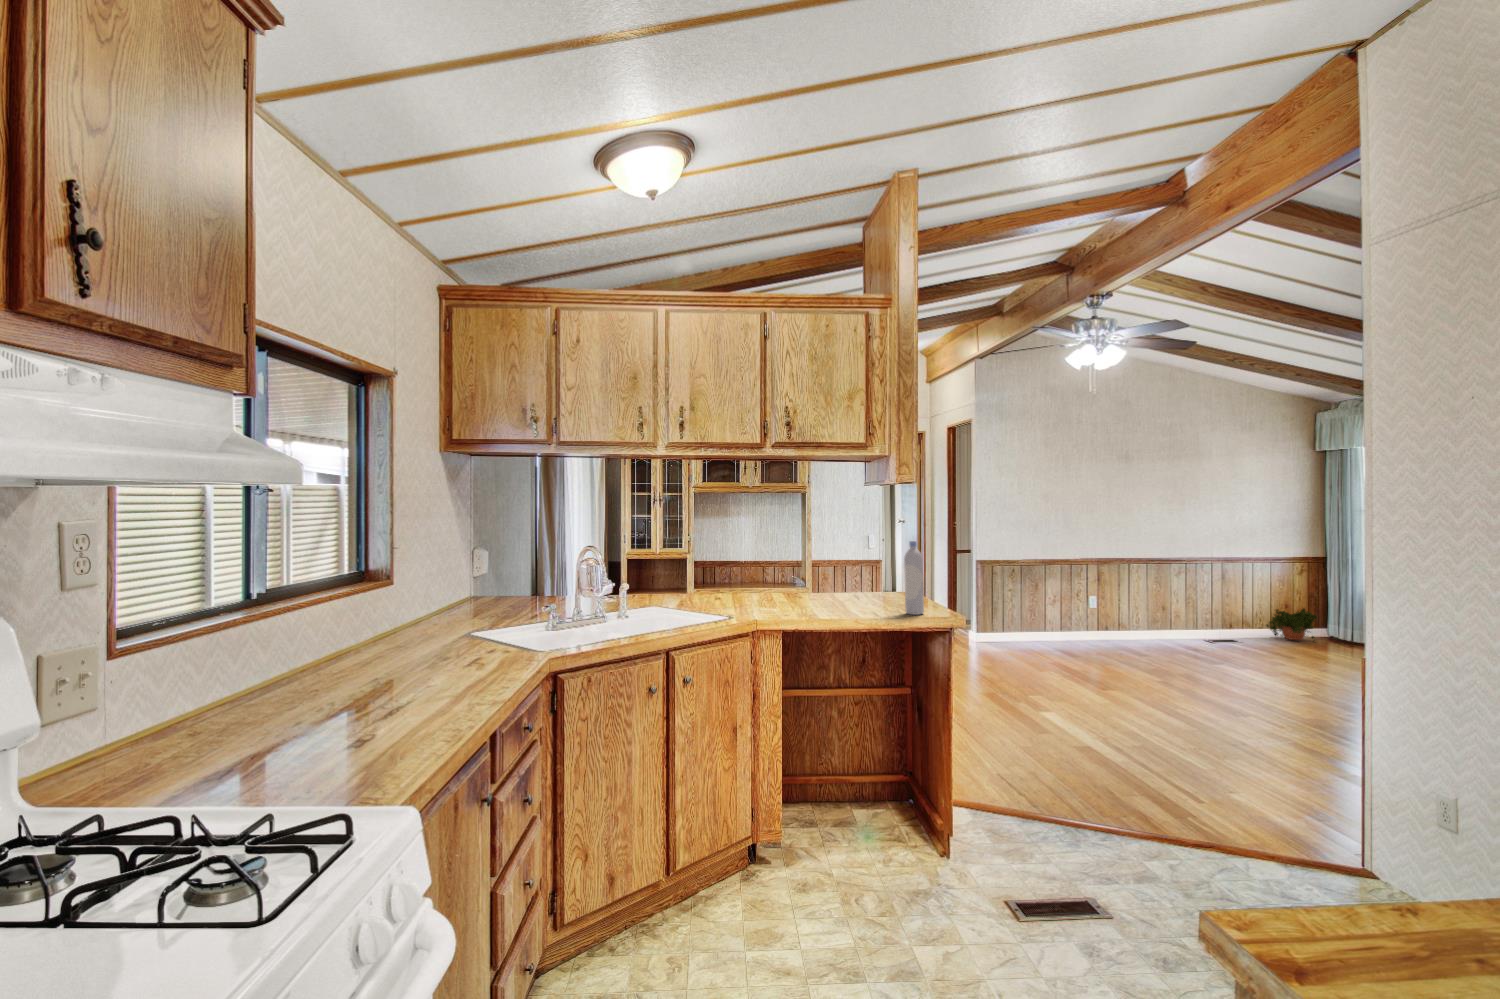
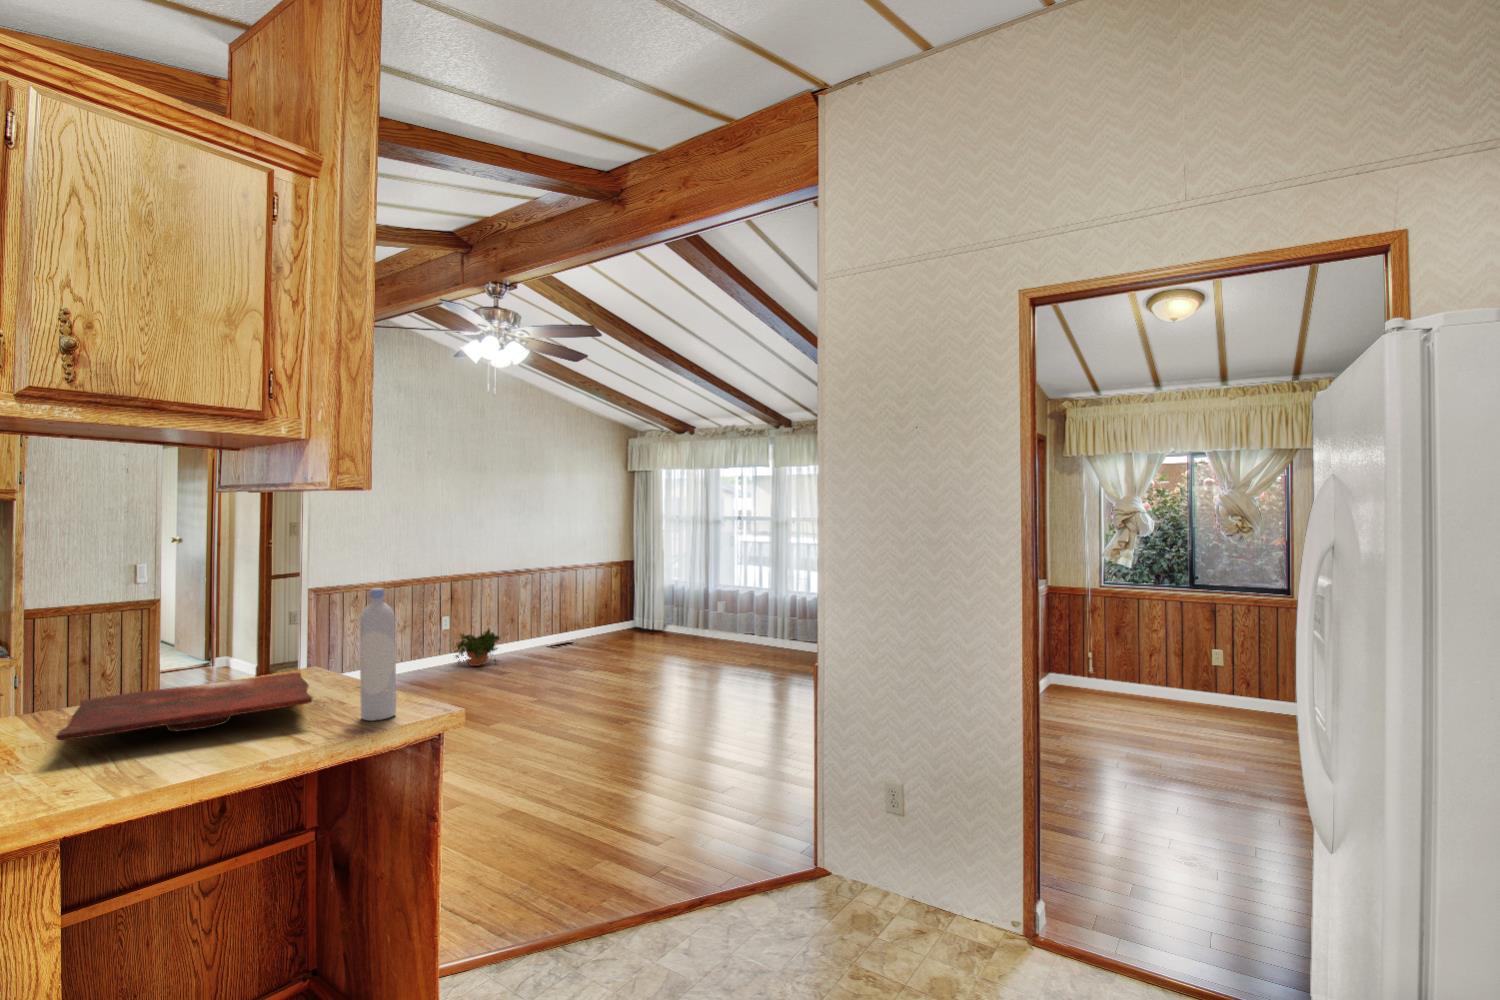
cutting board: none [784,588,889,606] -> present [56,673,312,740]
potted plant: present [1266,608,1317,640] -> present [454,629,500,666]

